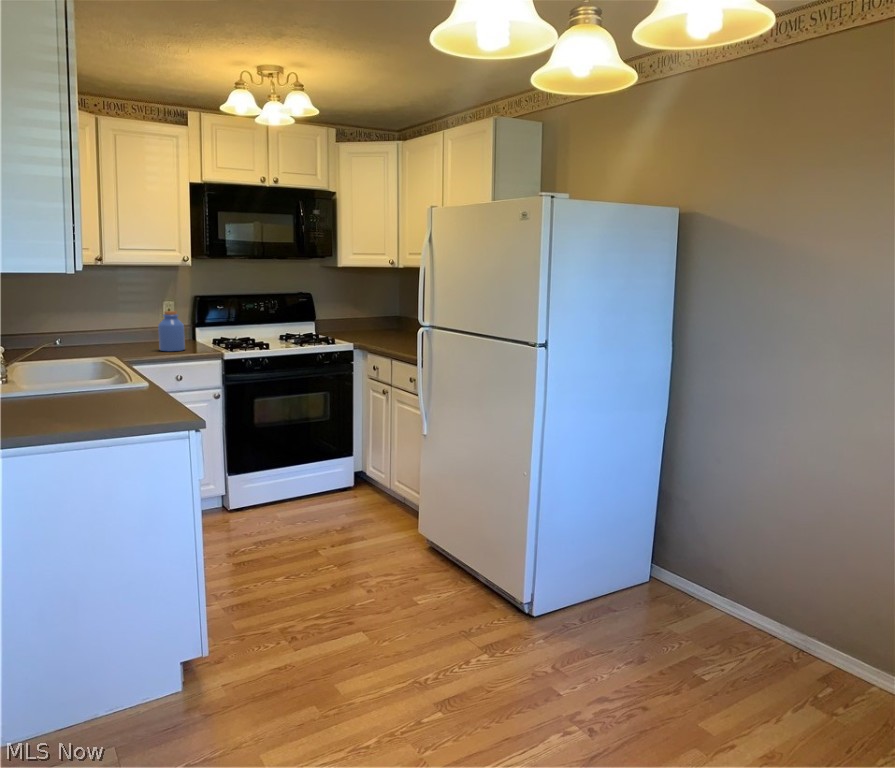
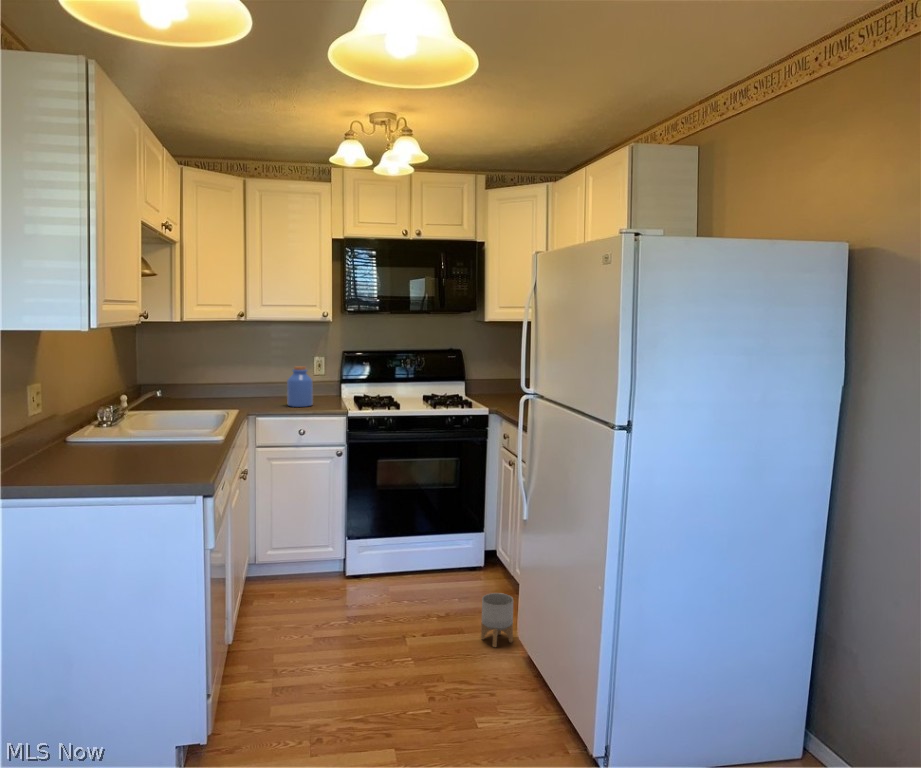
planter: none [383,502,410,547] -> present [481,593,513,647]

